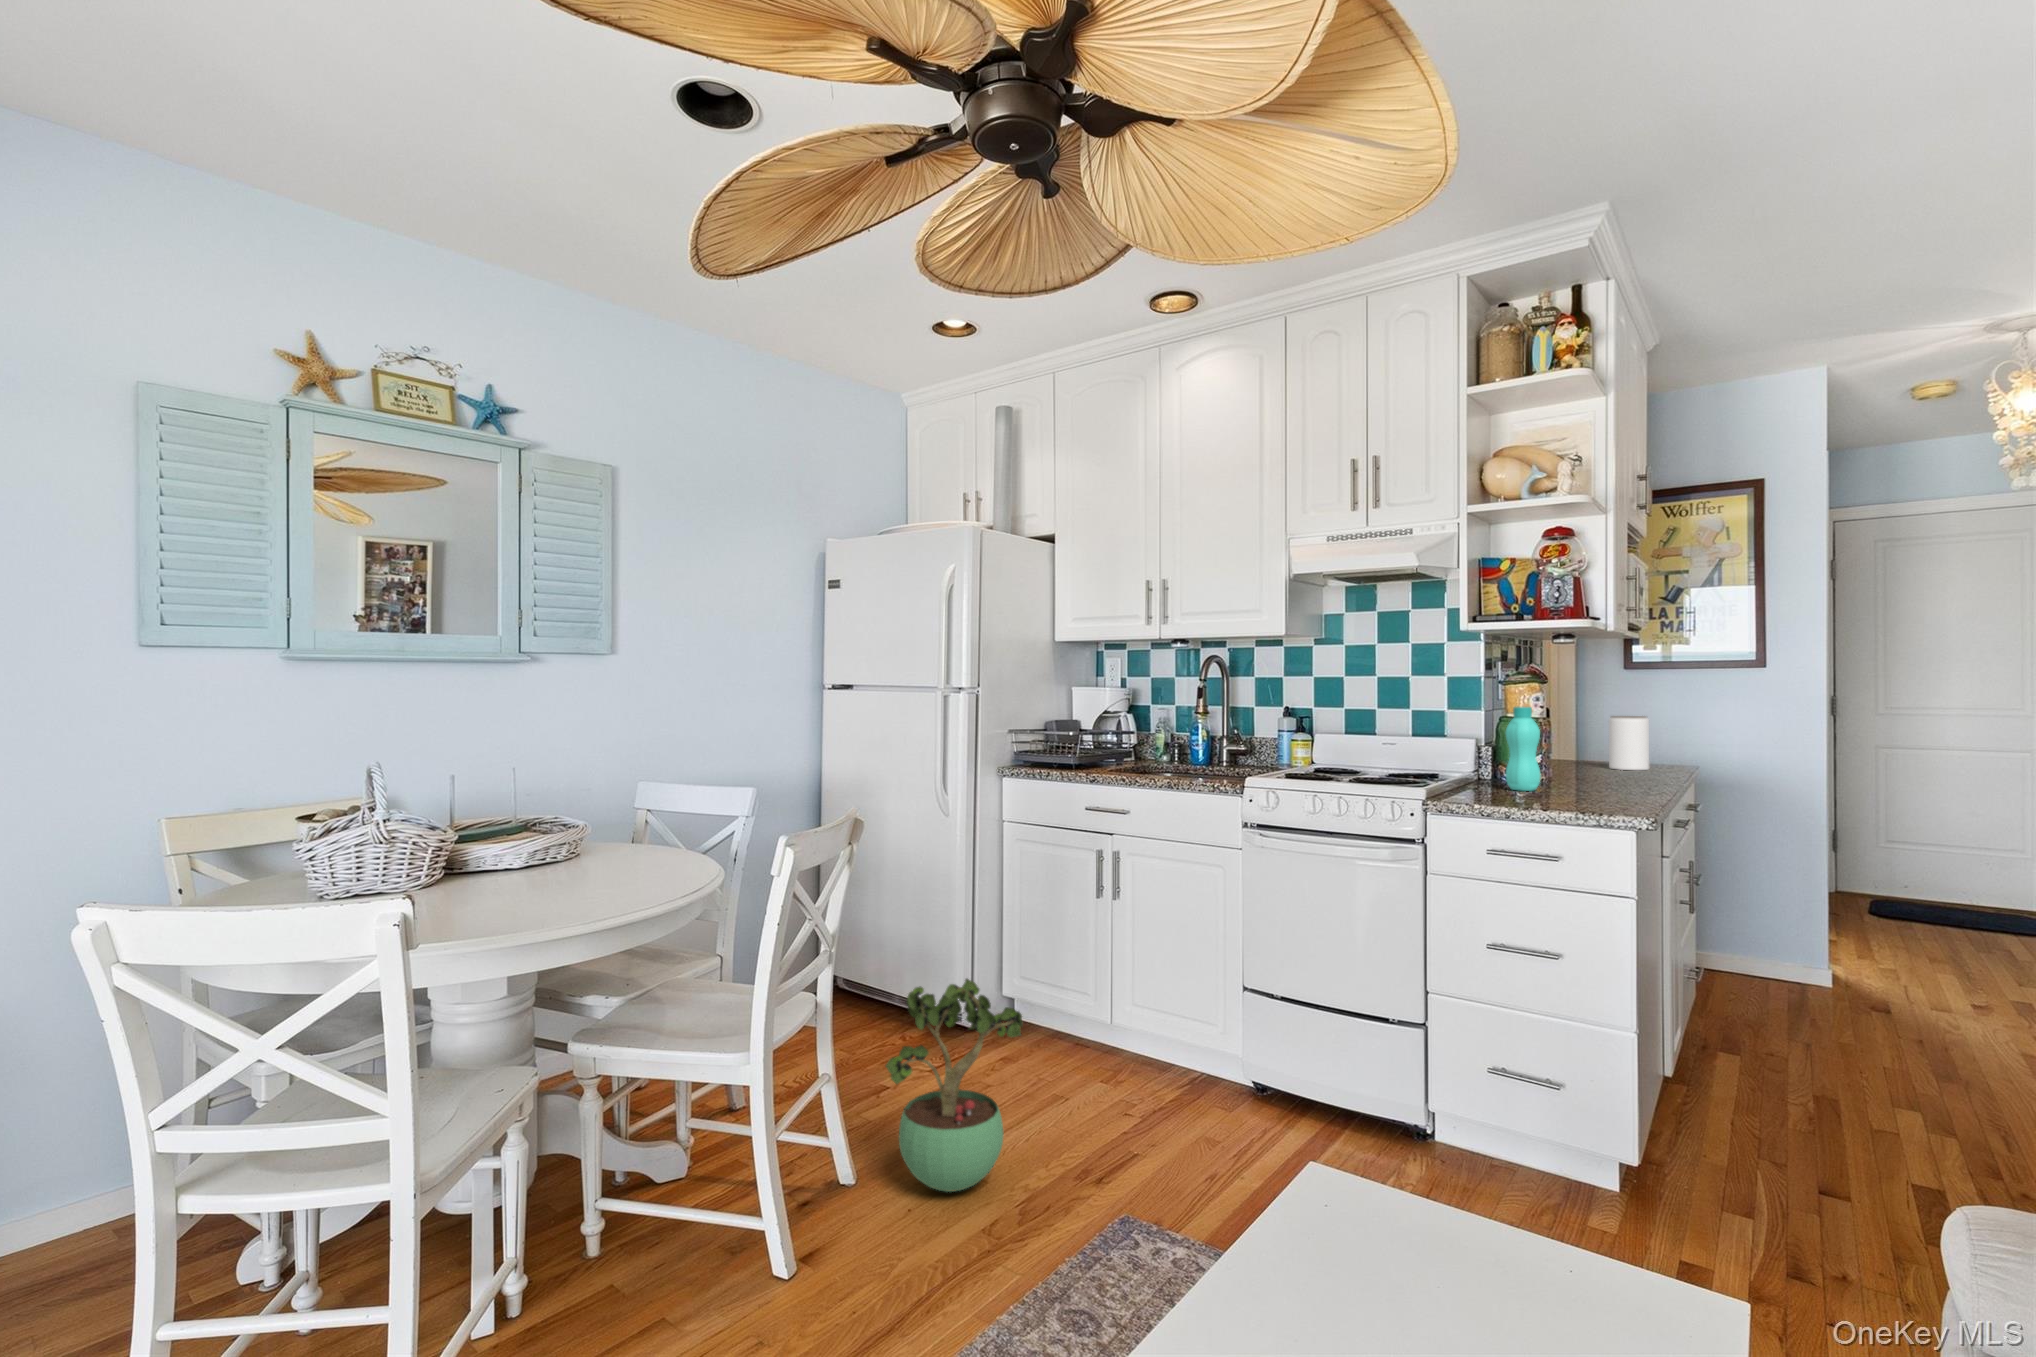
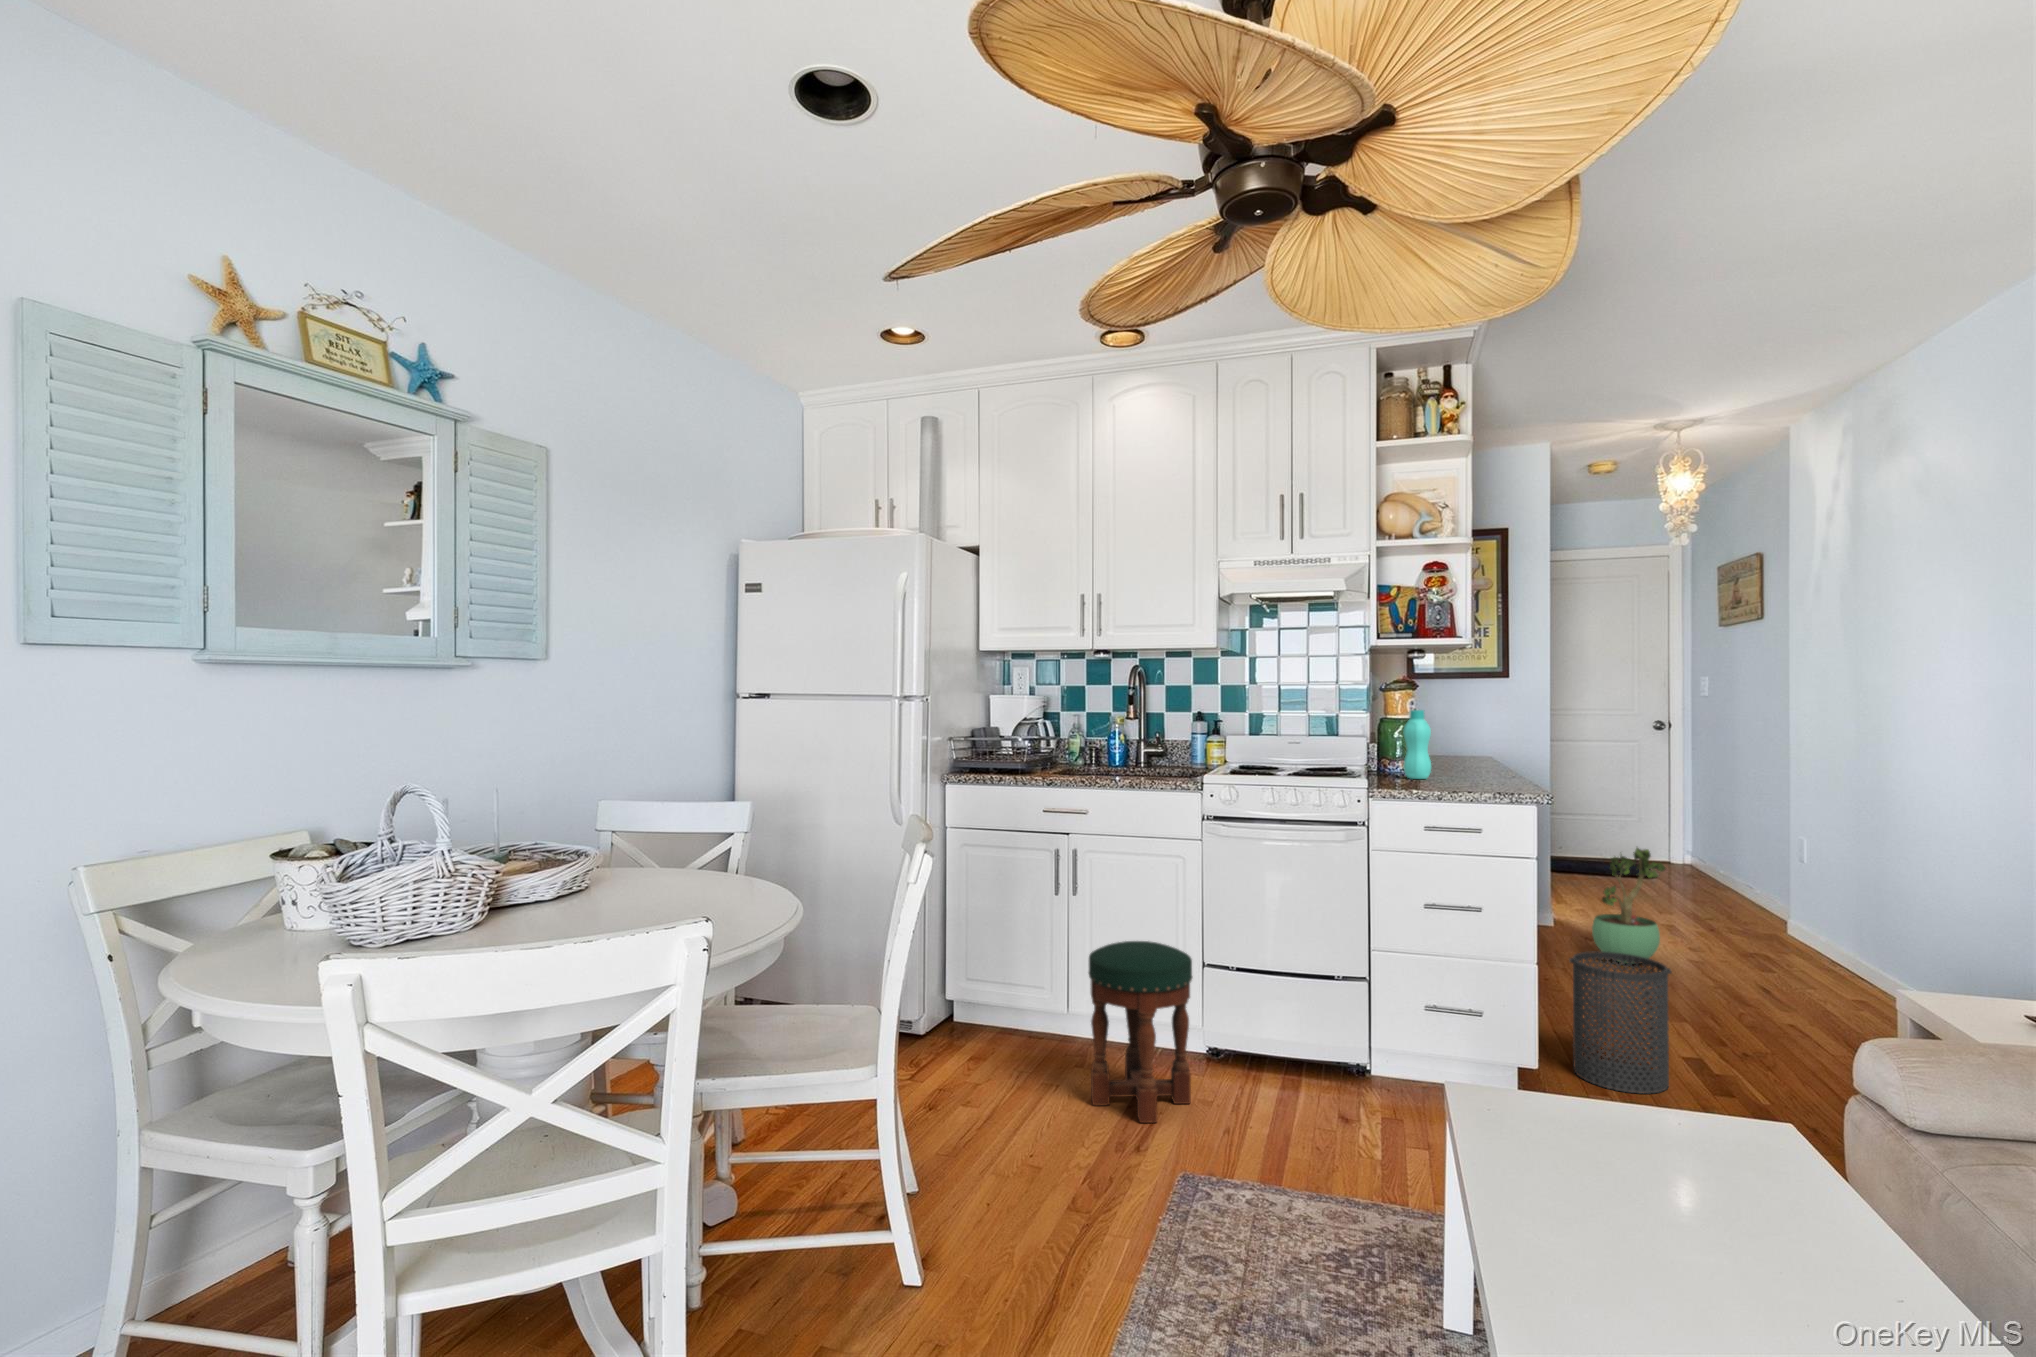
jar: present [1609,716,1649,770] -> none [1429,716,1460,760]
stool: none [1082,956,1195,1157] -> present [1089,941,1192,1123]
potted plant: present [886,979,1023,1192] -> present [1592,848,1665,964]
trash can: none [1712,1021,1857,1218] -> present [1569,951,1671,1094]

